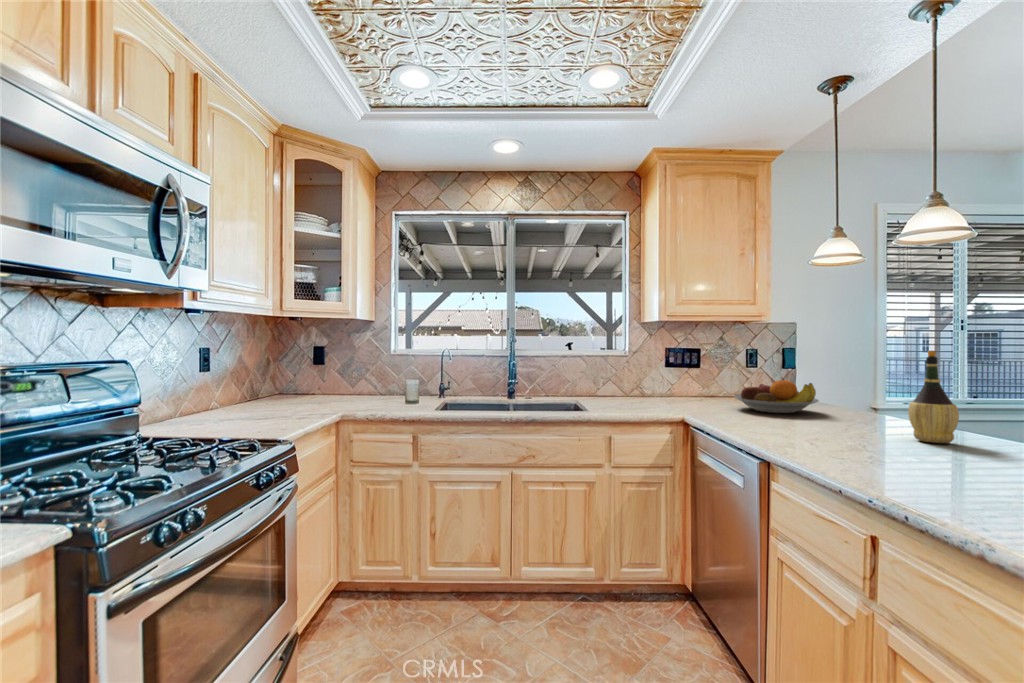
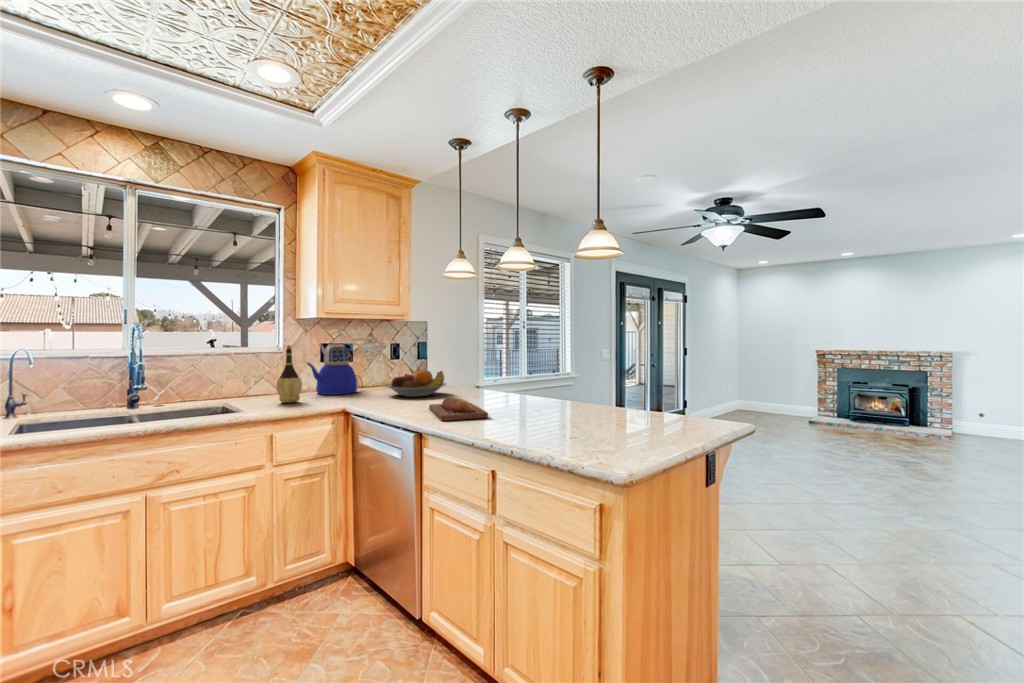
teapot: none [649,344,710,401] -> present [307,342,363,395]
wine bottle: present [908,351,959,443] -> present [277,345,302,403]
bread loaf: none [785,419,881,459] -> present [429,397,488,421]

